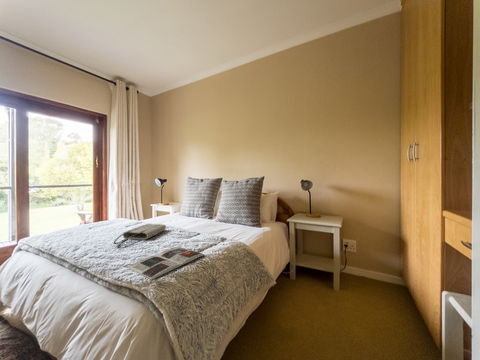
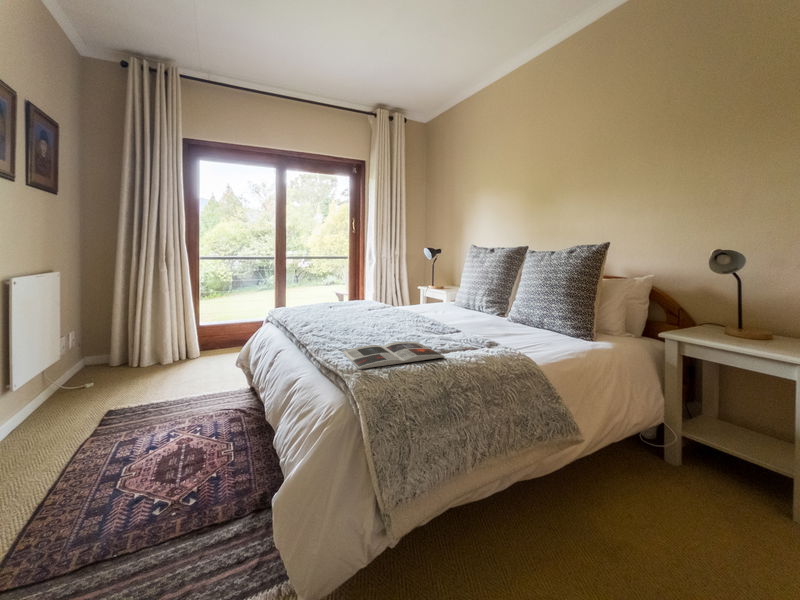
tote bag: present [114,224,166,244] -> none [341,308,416,327]

